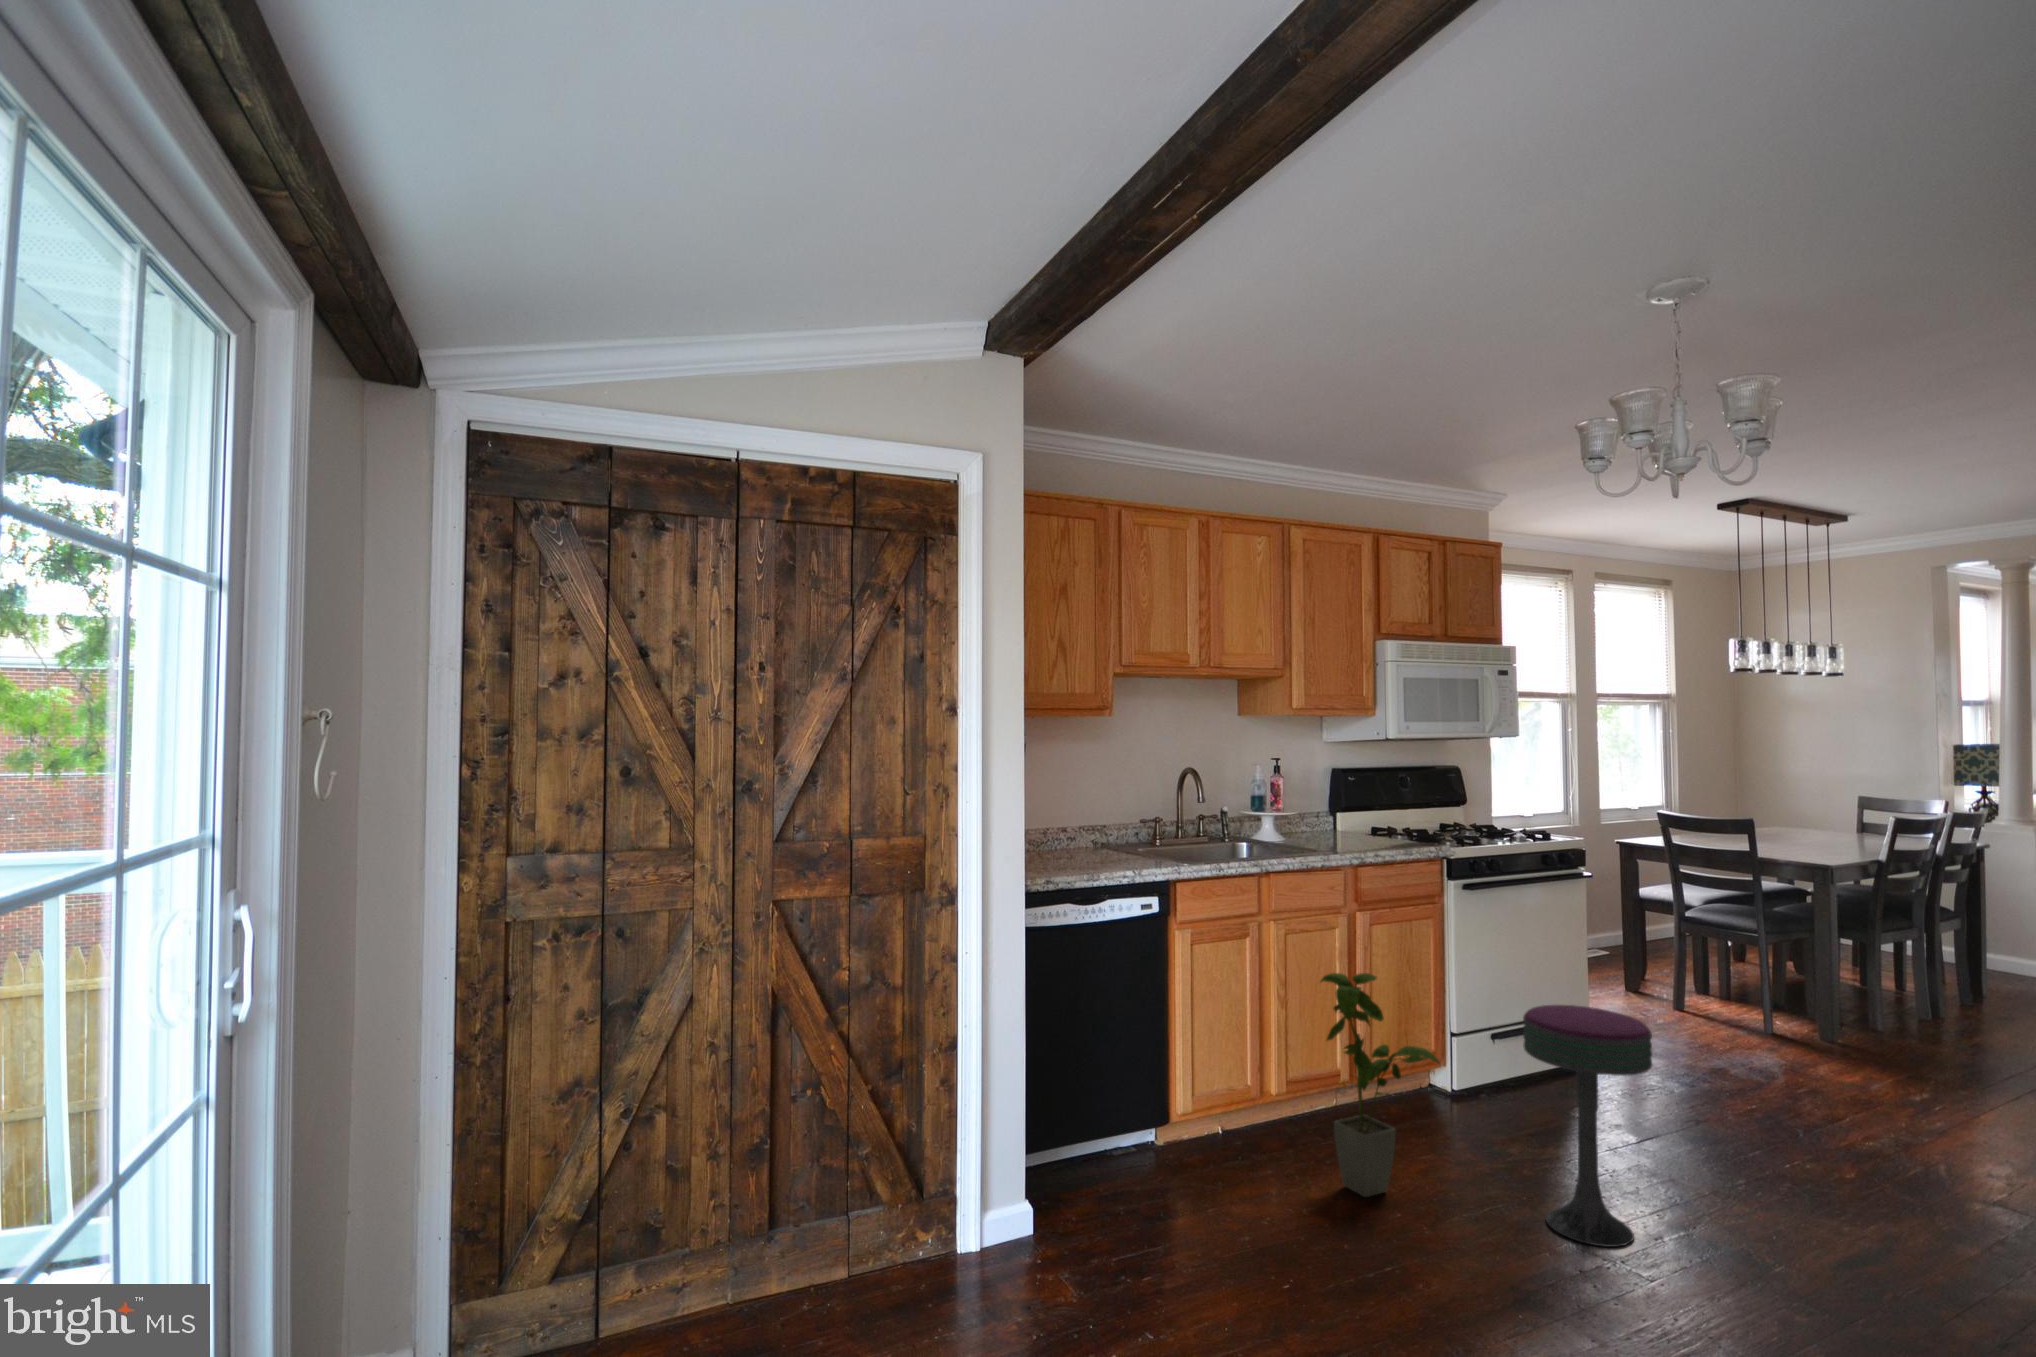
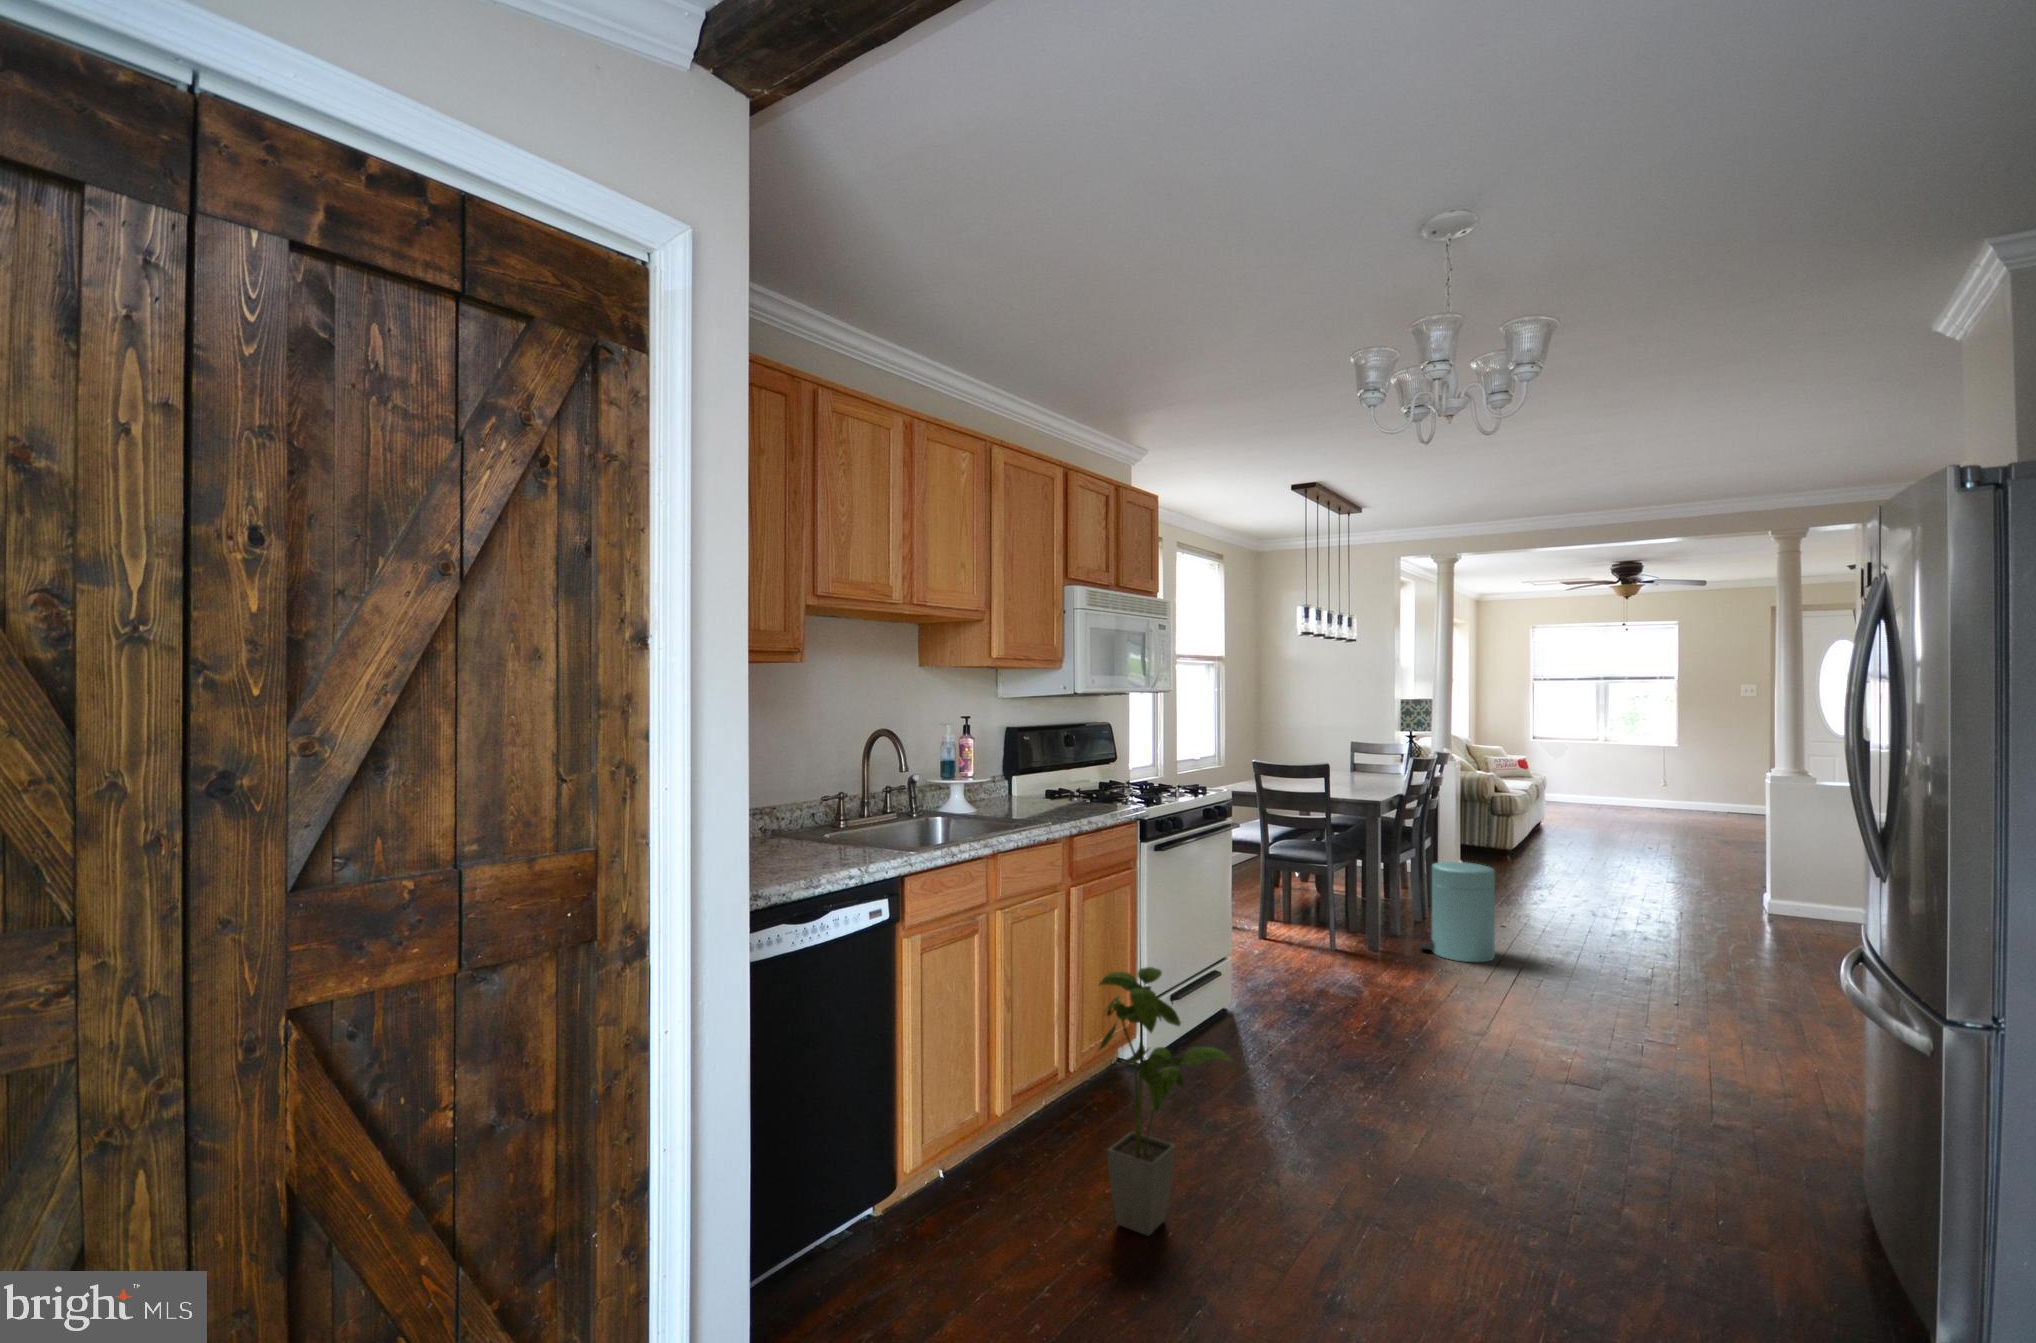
trash can: none [1880,943,1988,1067] -> present [1420,862,1495,962]
bar stool: present [1523,1005,1652,1247] -> none [1306,973,1436,1237]

